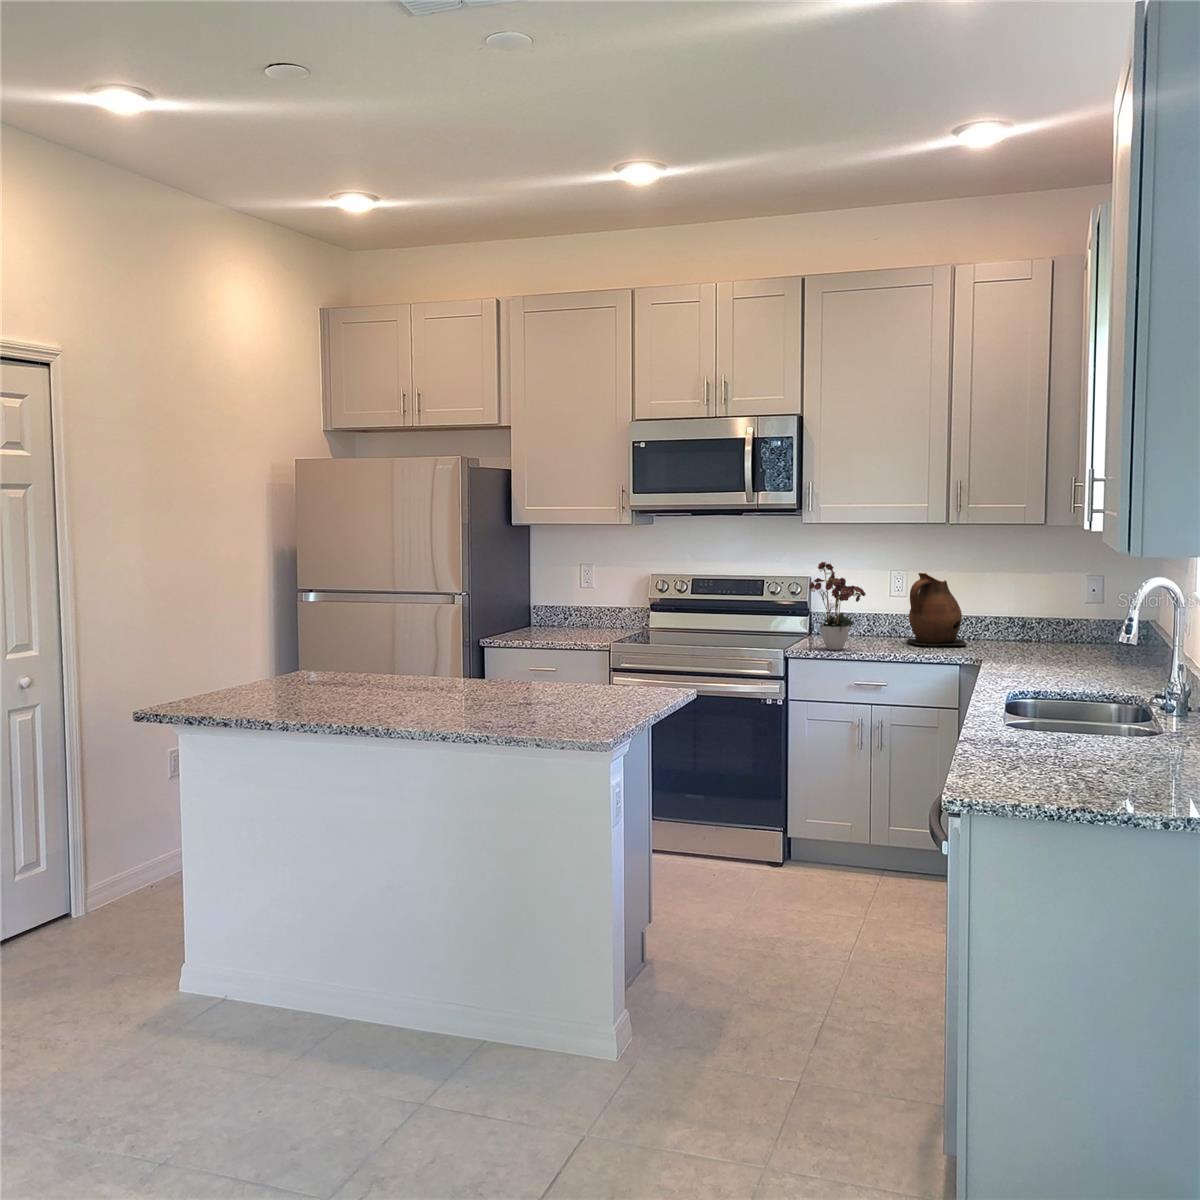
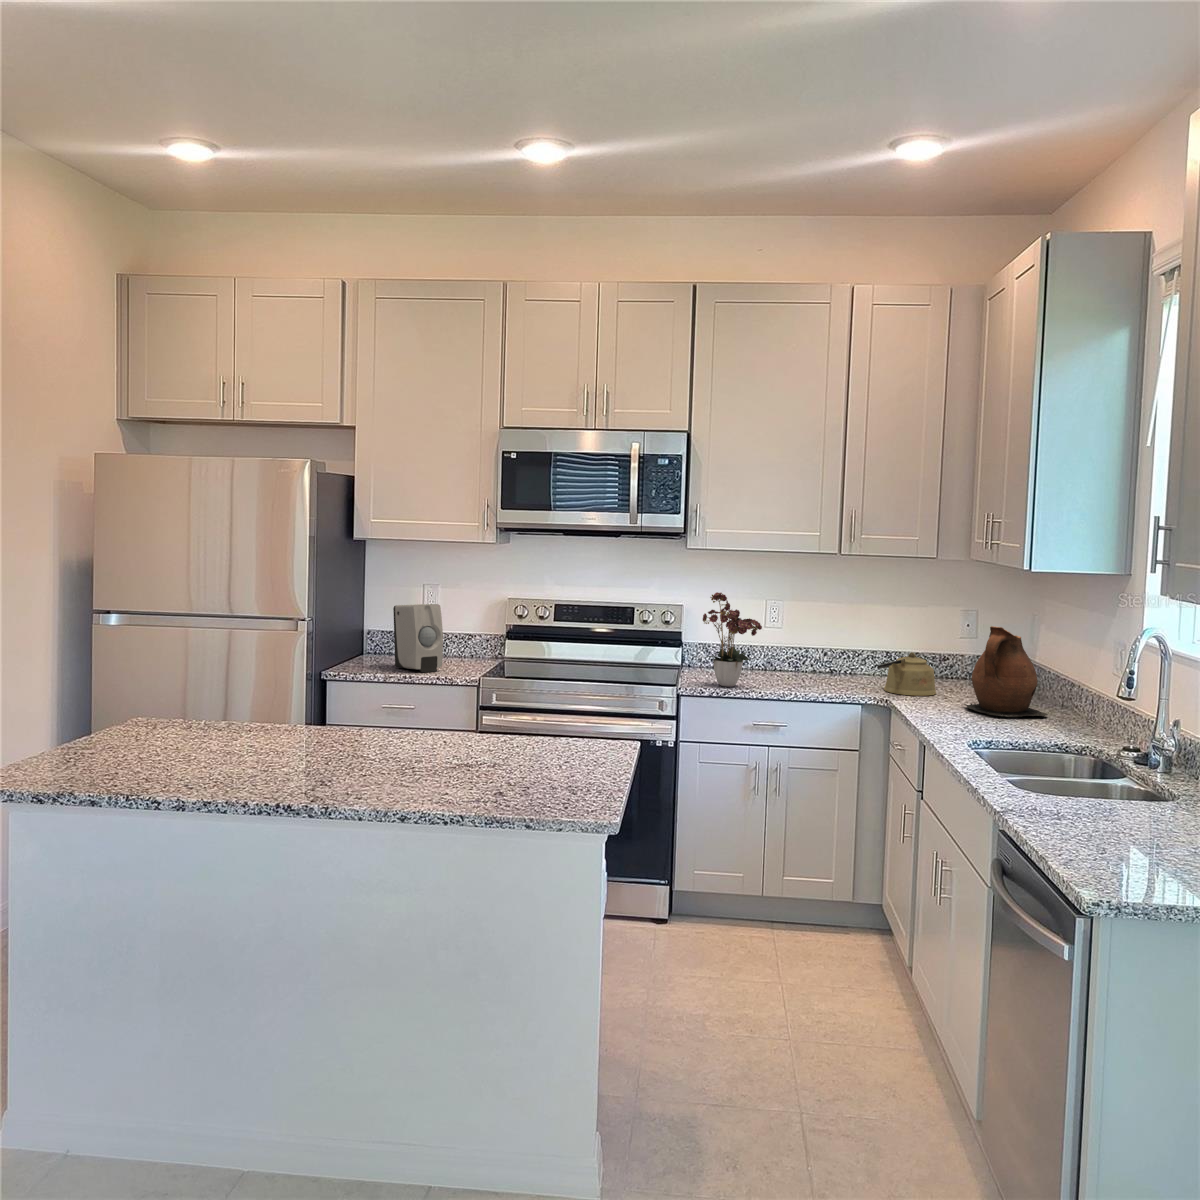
ceramic pitcher: present [907,573,967,646] -> present [964,626,1048,717]
soap dispenser: none [544,580,584,640] -> present [393,604,443,672]
kettle: none [983,615,1044,657] -> present [877,652,936,696]

